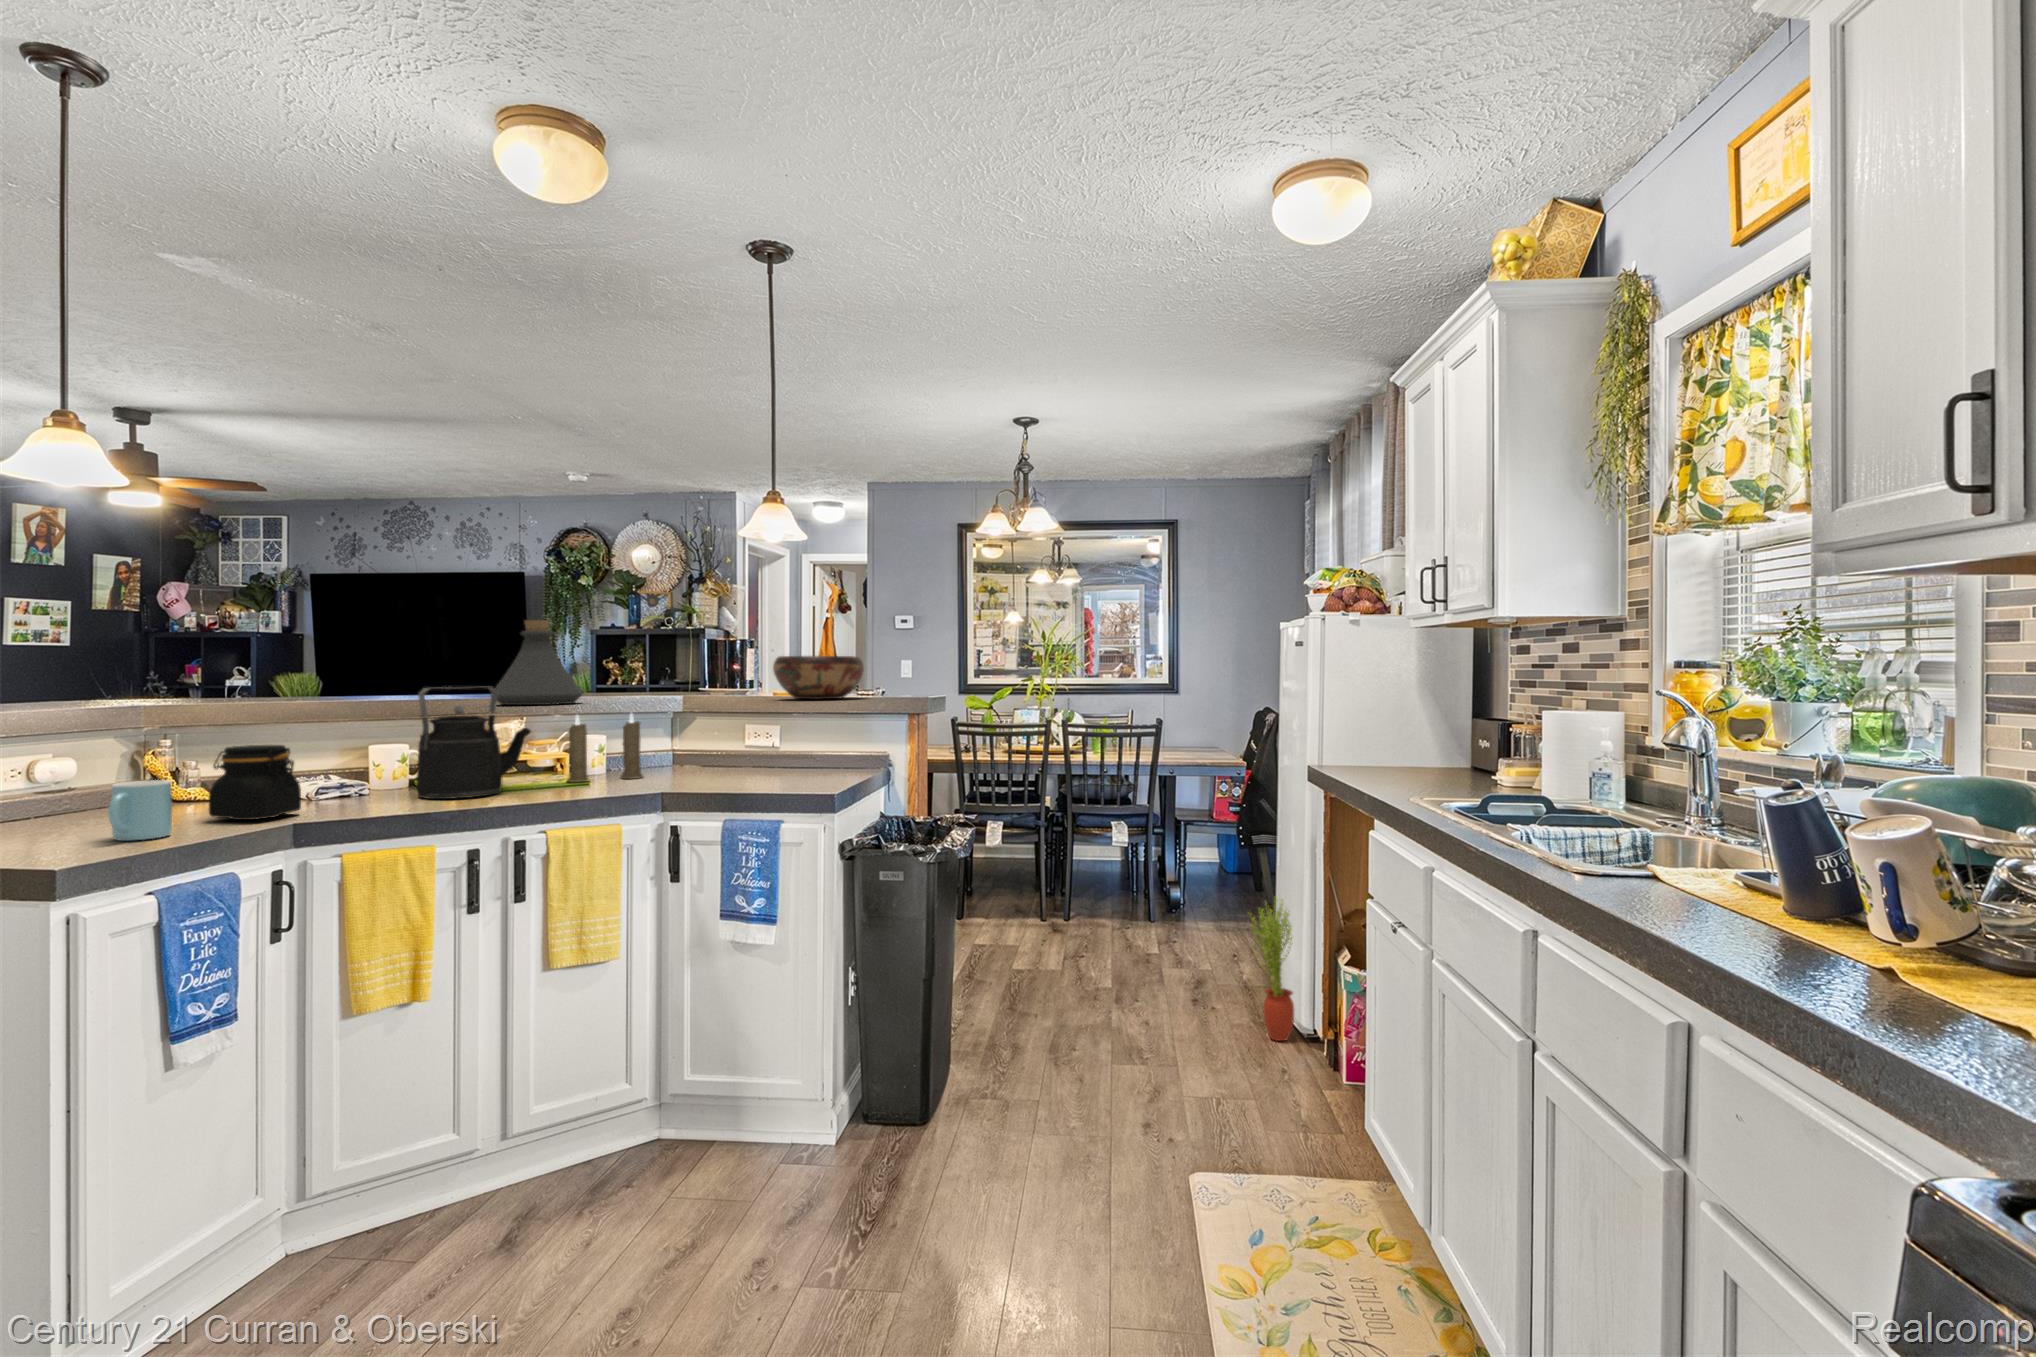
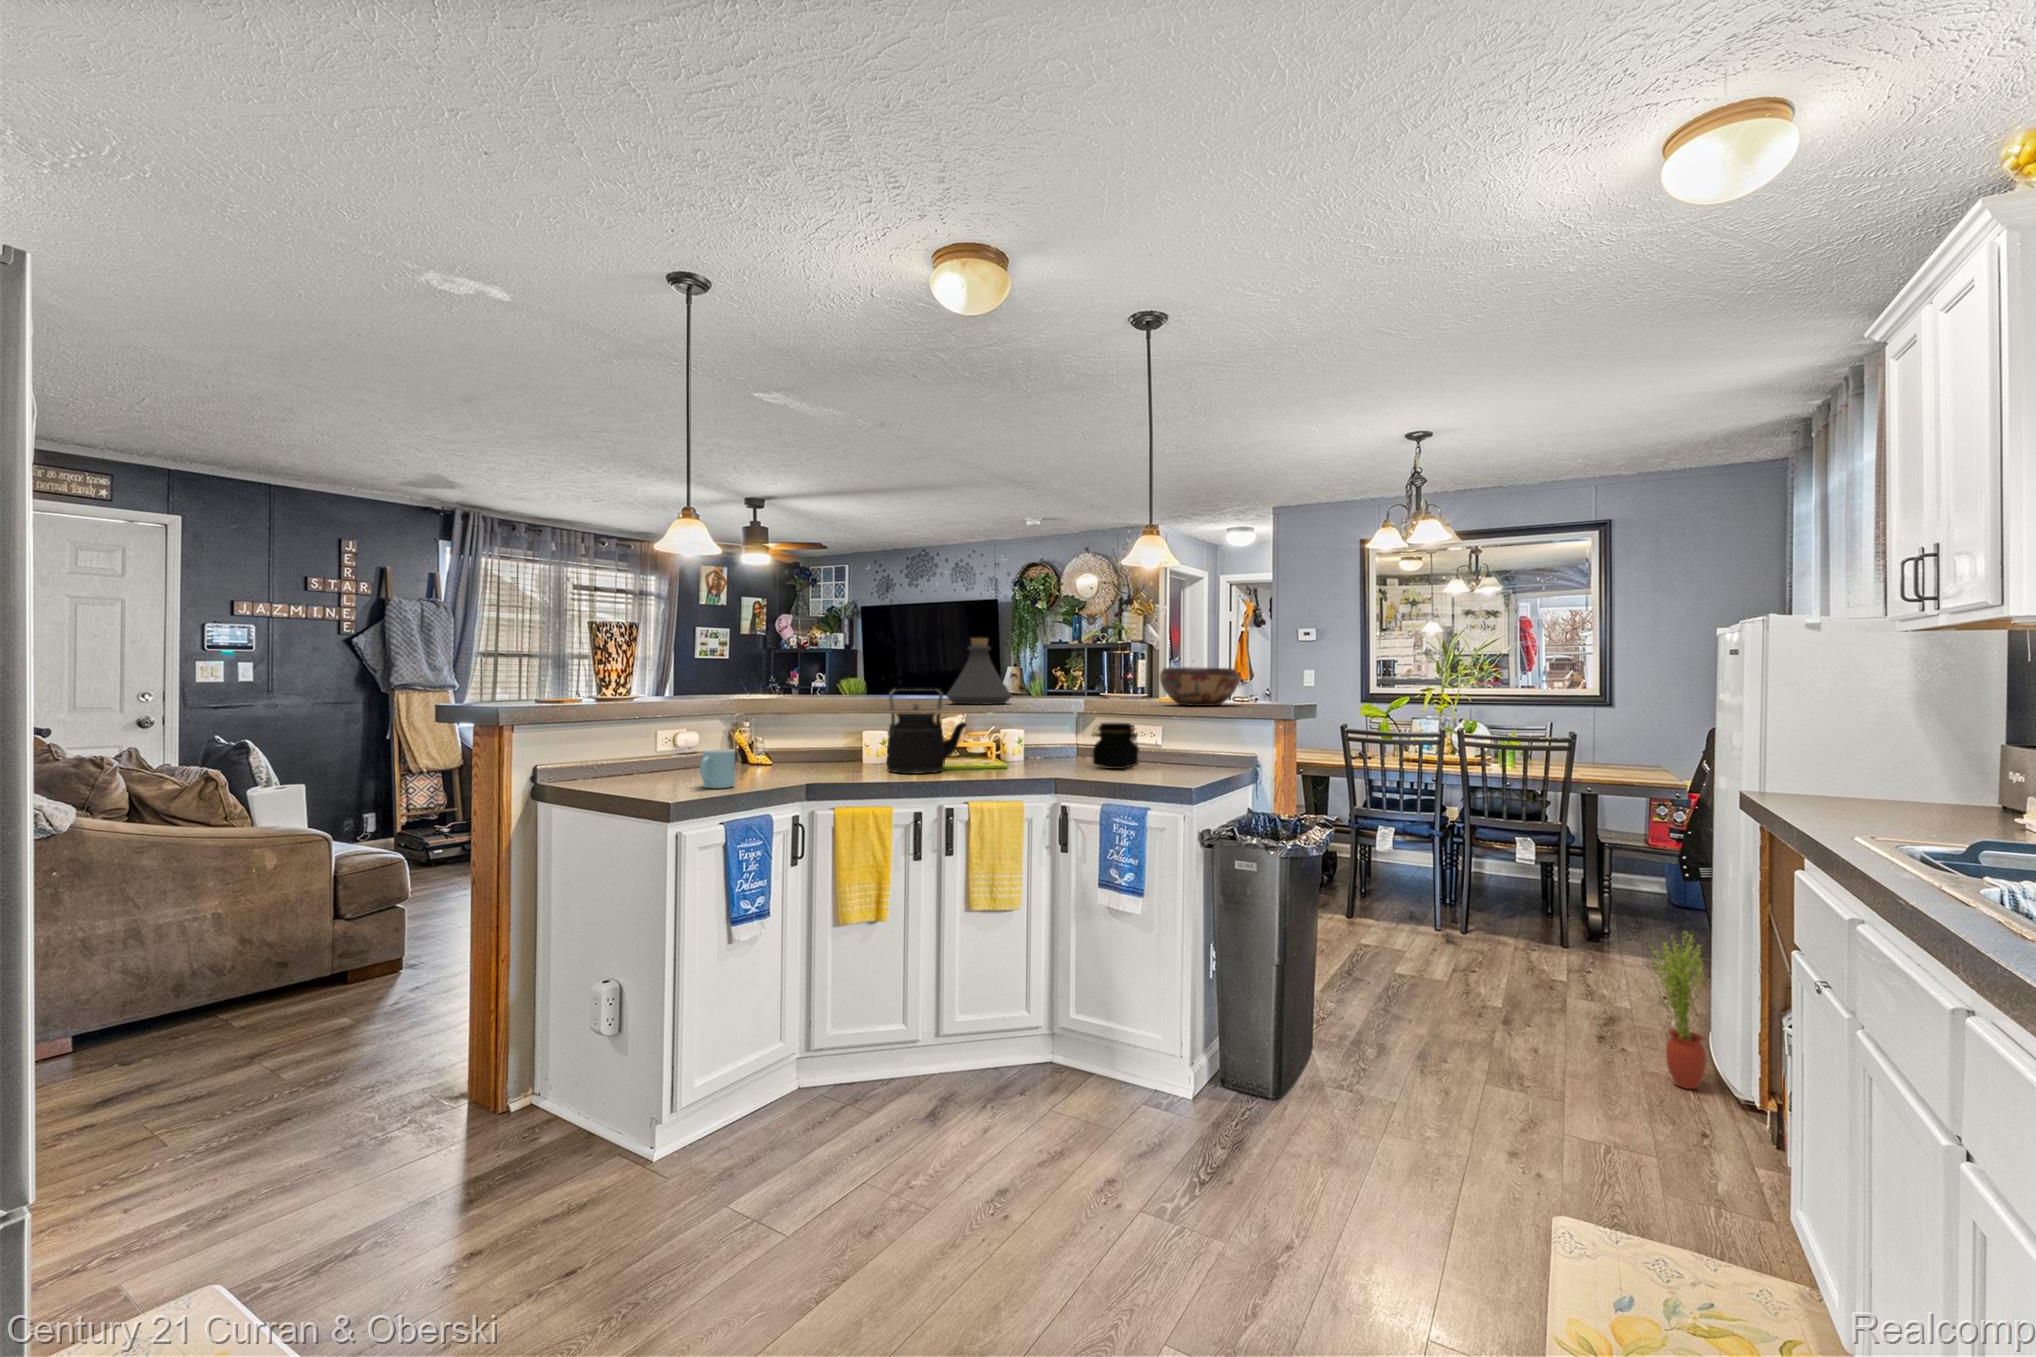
candle: present [567,714,643,782] -> none [992,711,1050,767]
jar: present [209,745,301,820] -> present [1092,723,1139,769]

